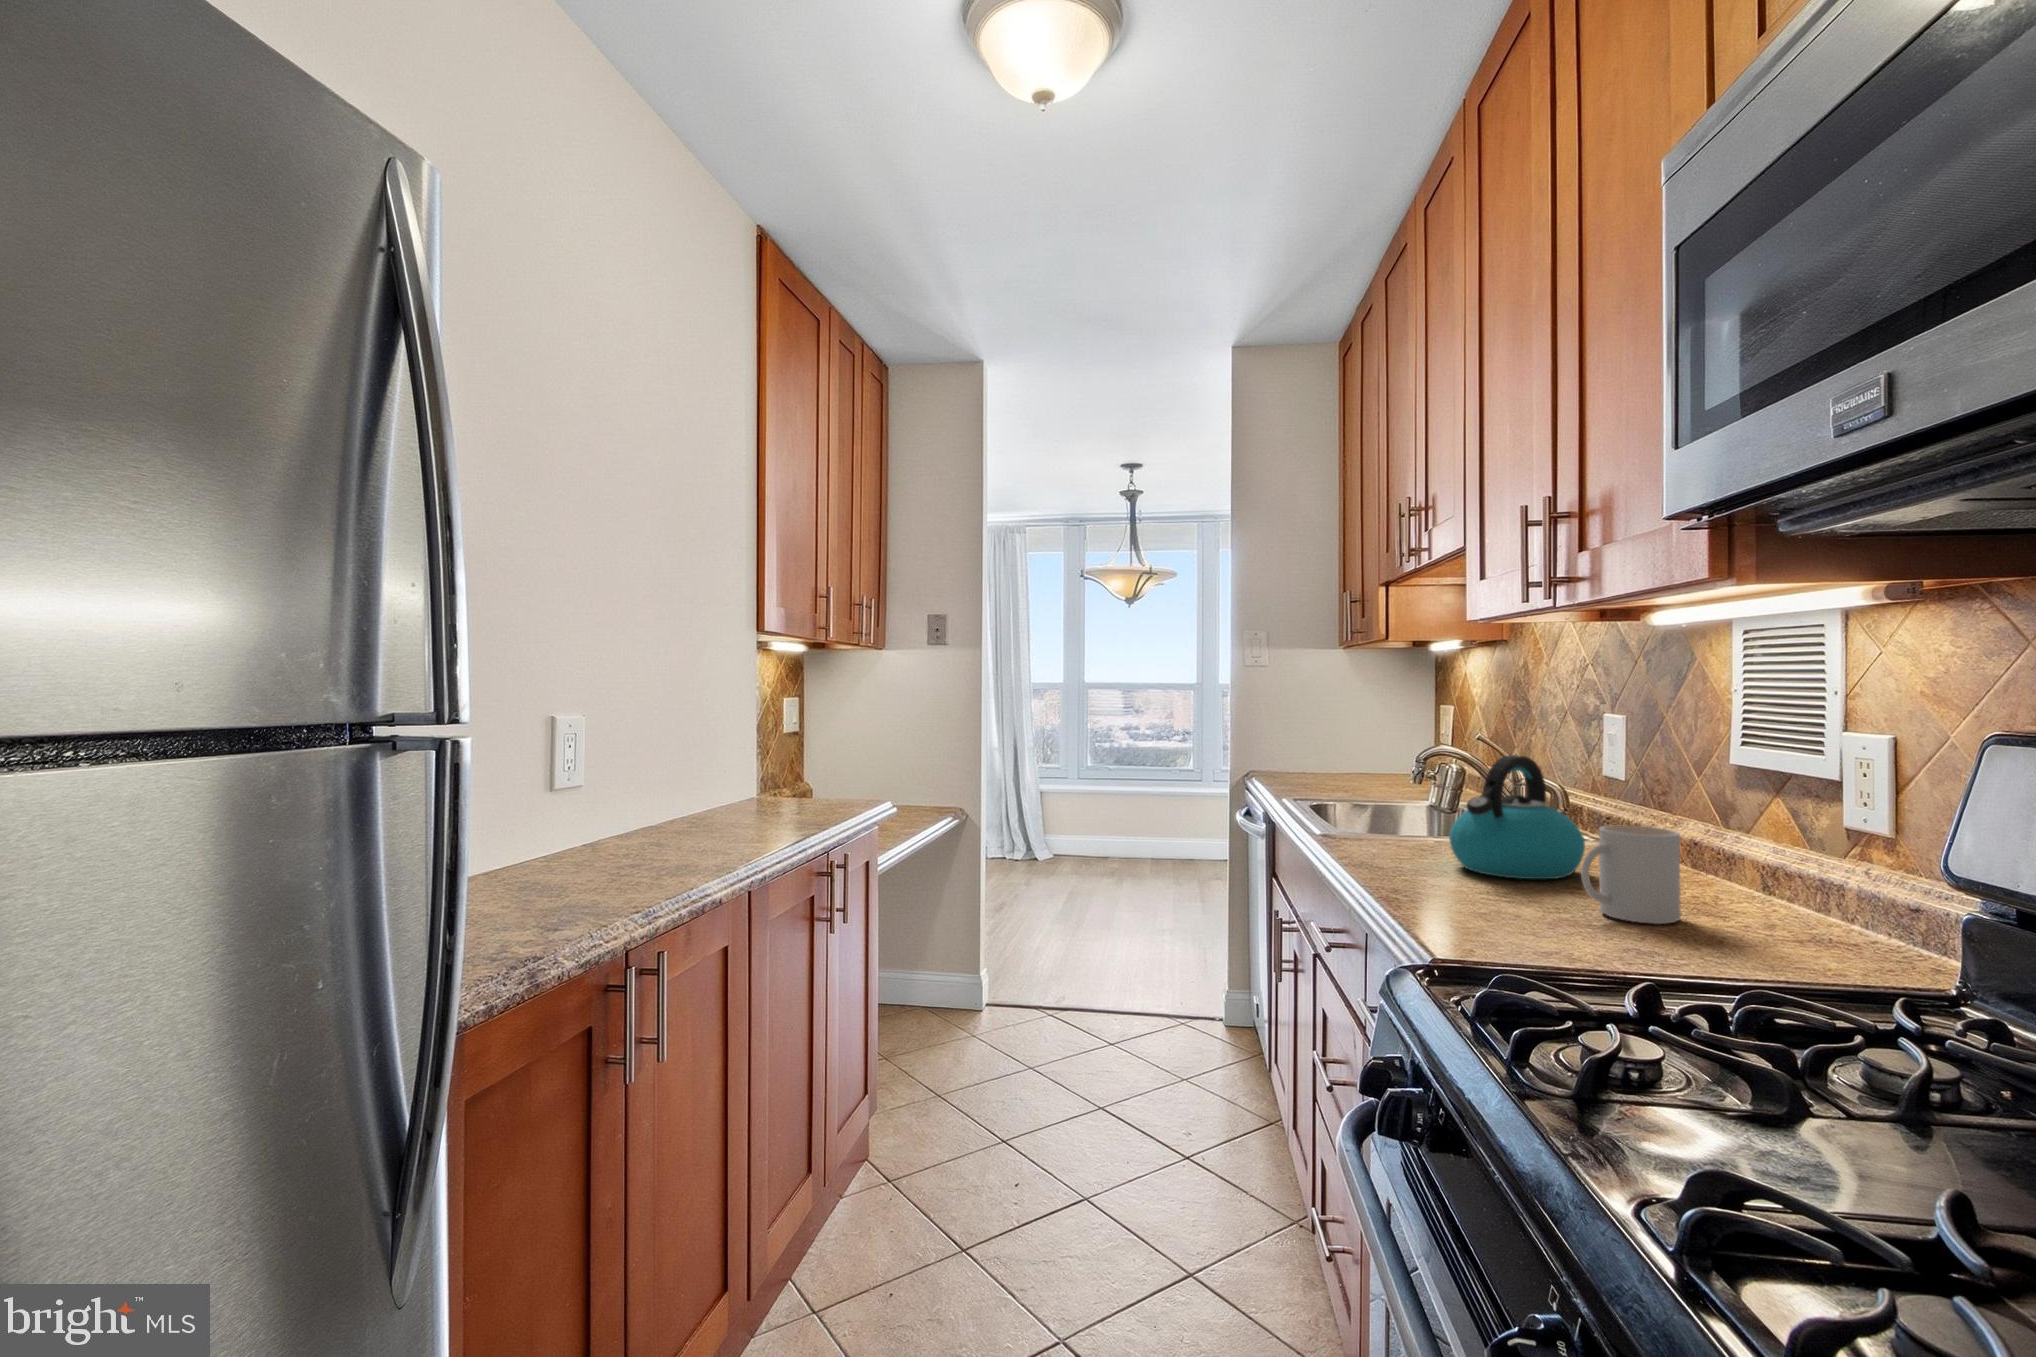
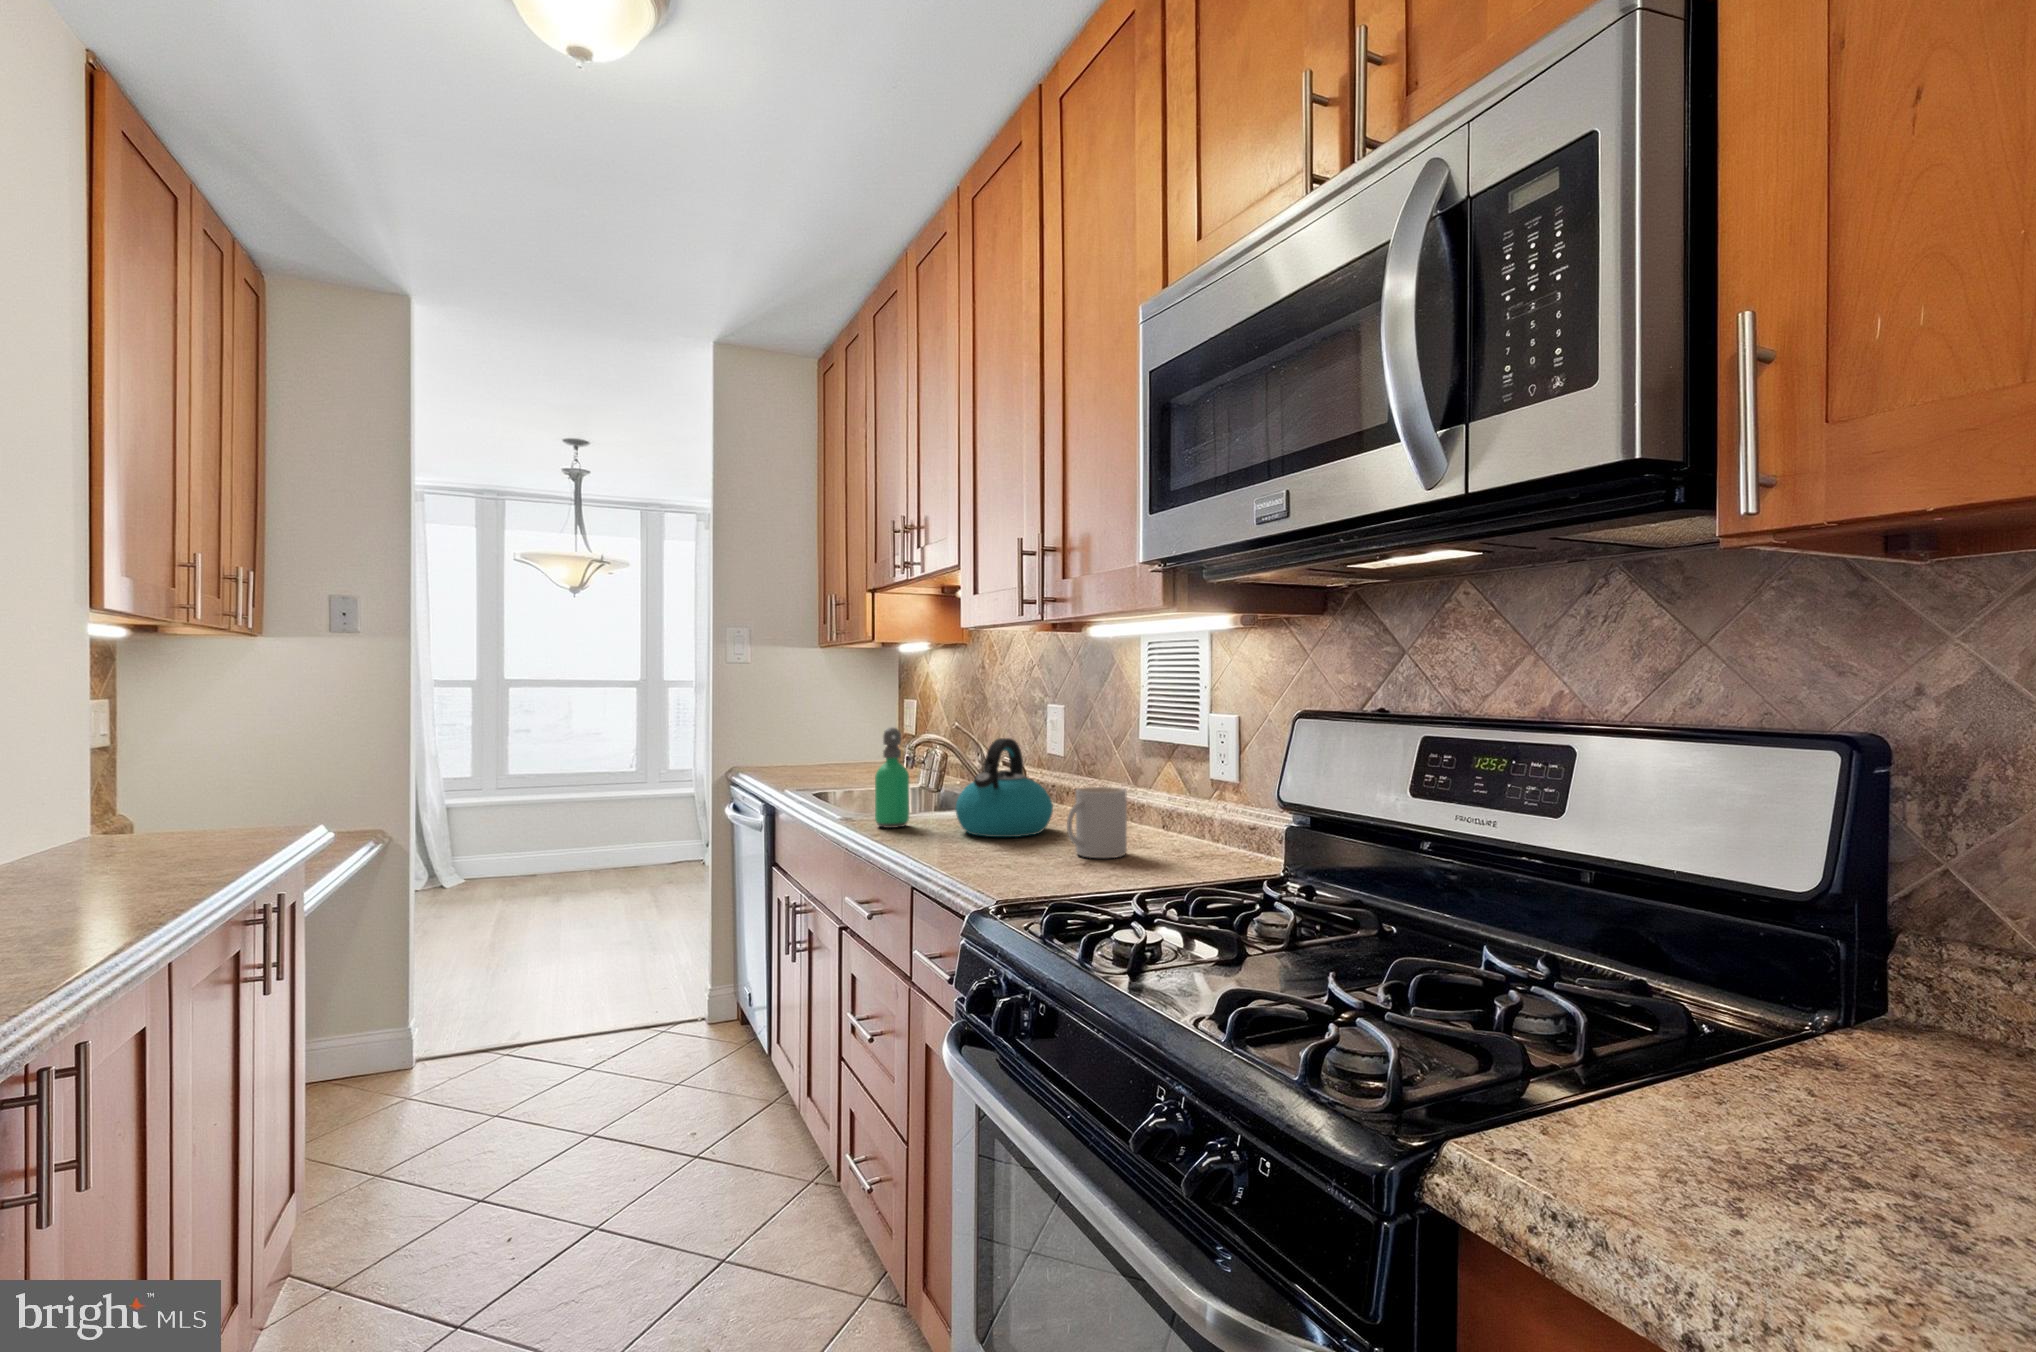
soap dispenser: none [1356,738,1398,852] -> present [875,728,909,828]

